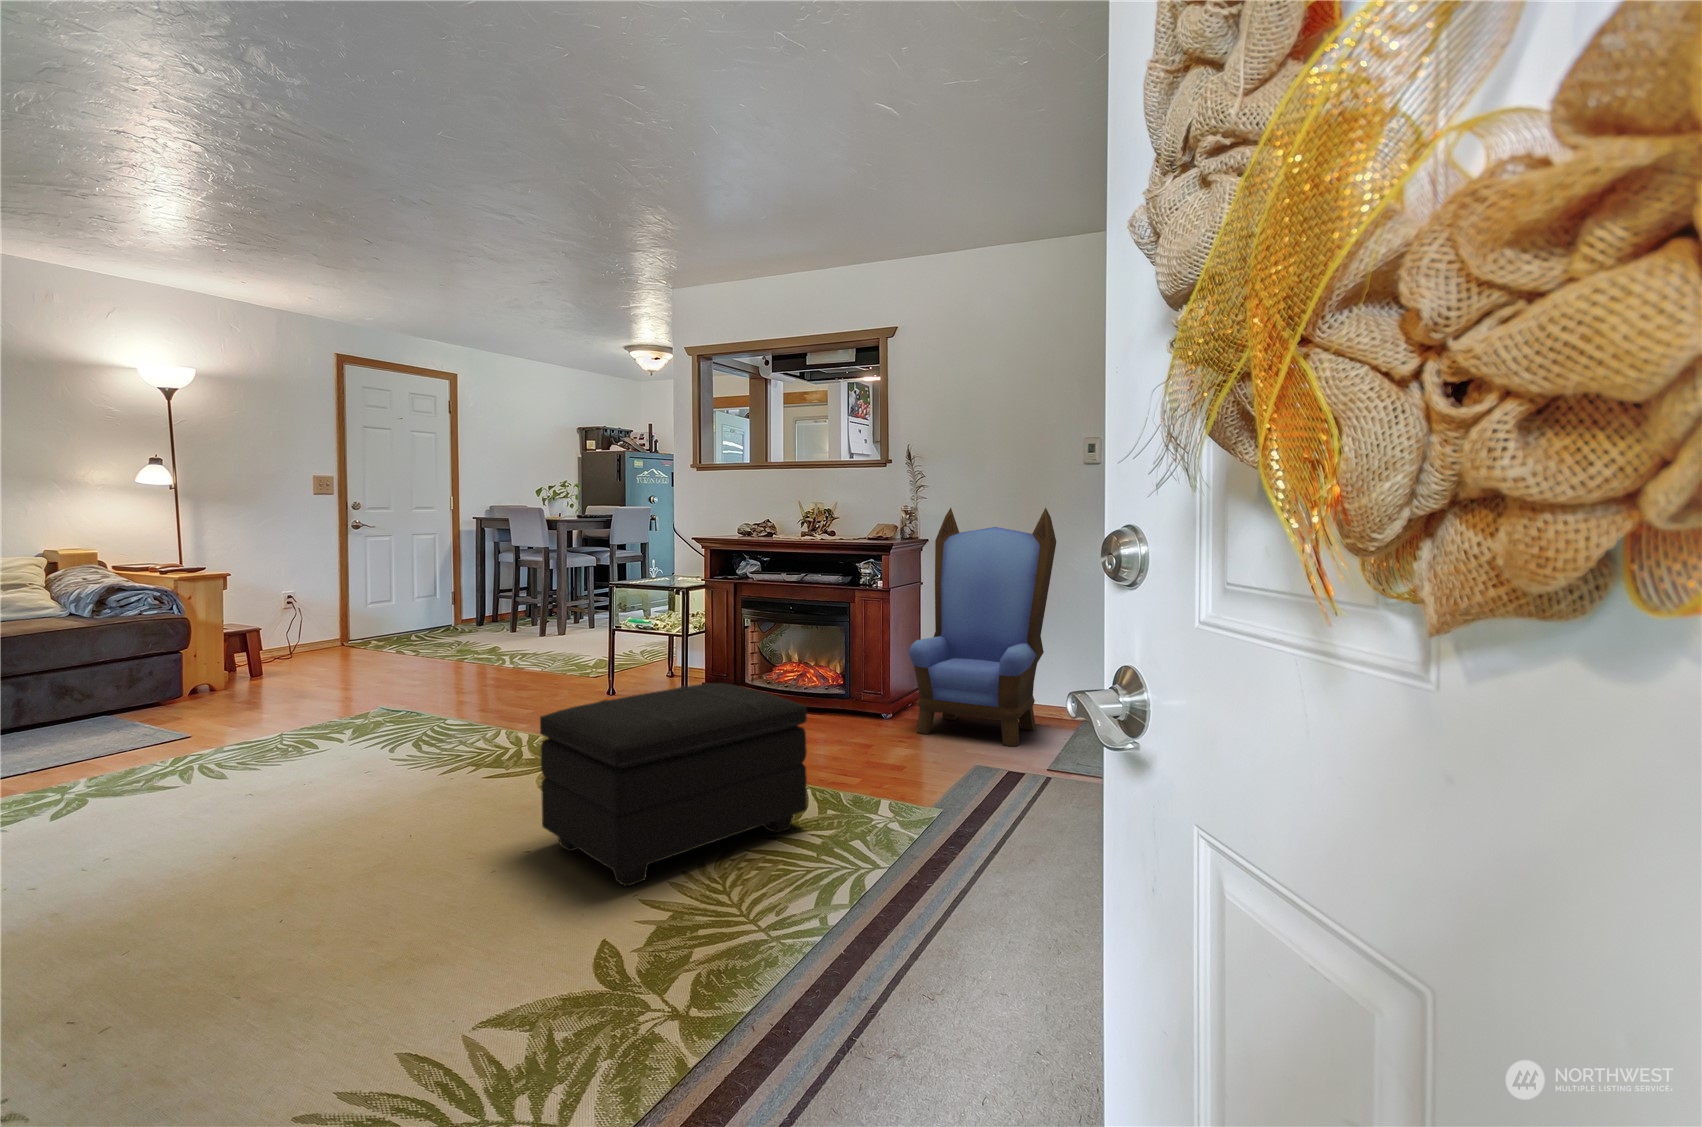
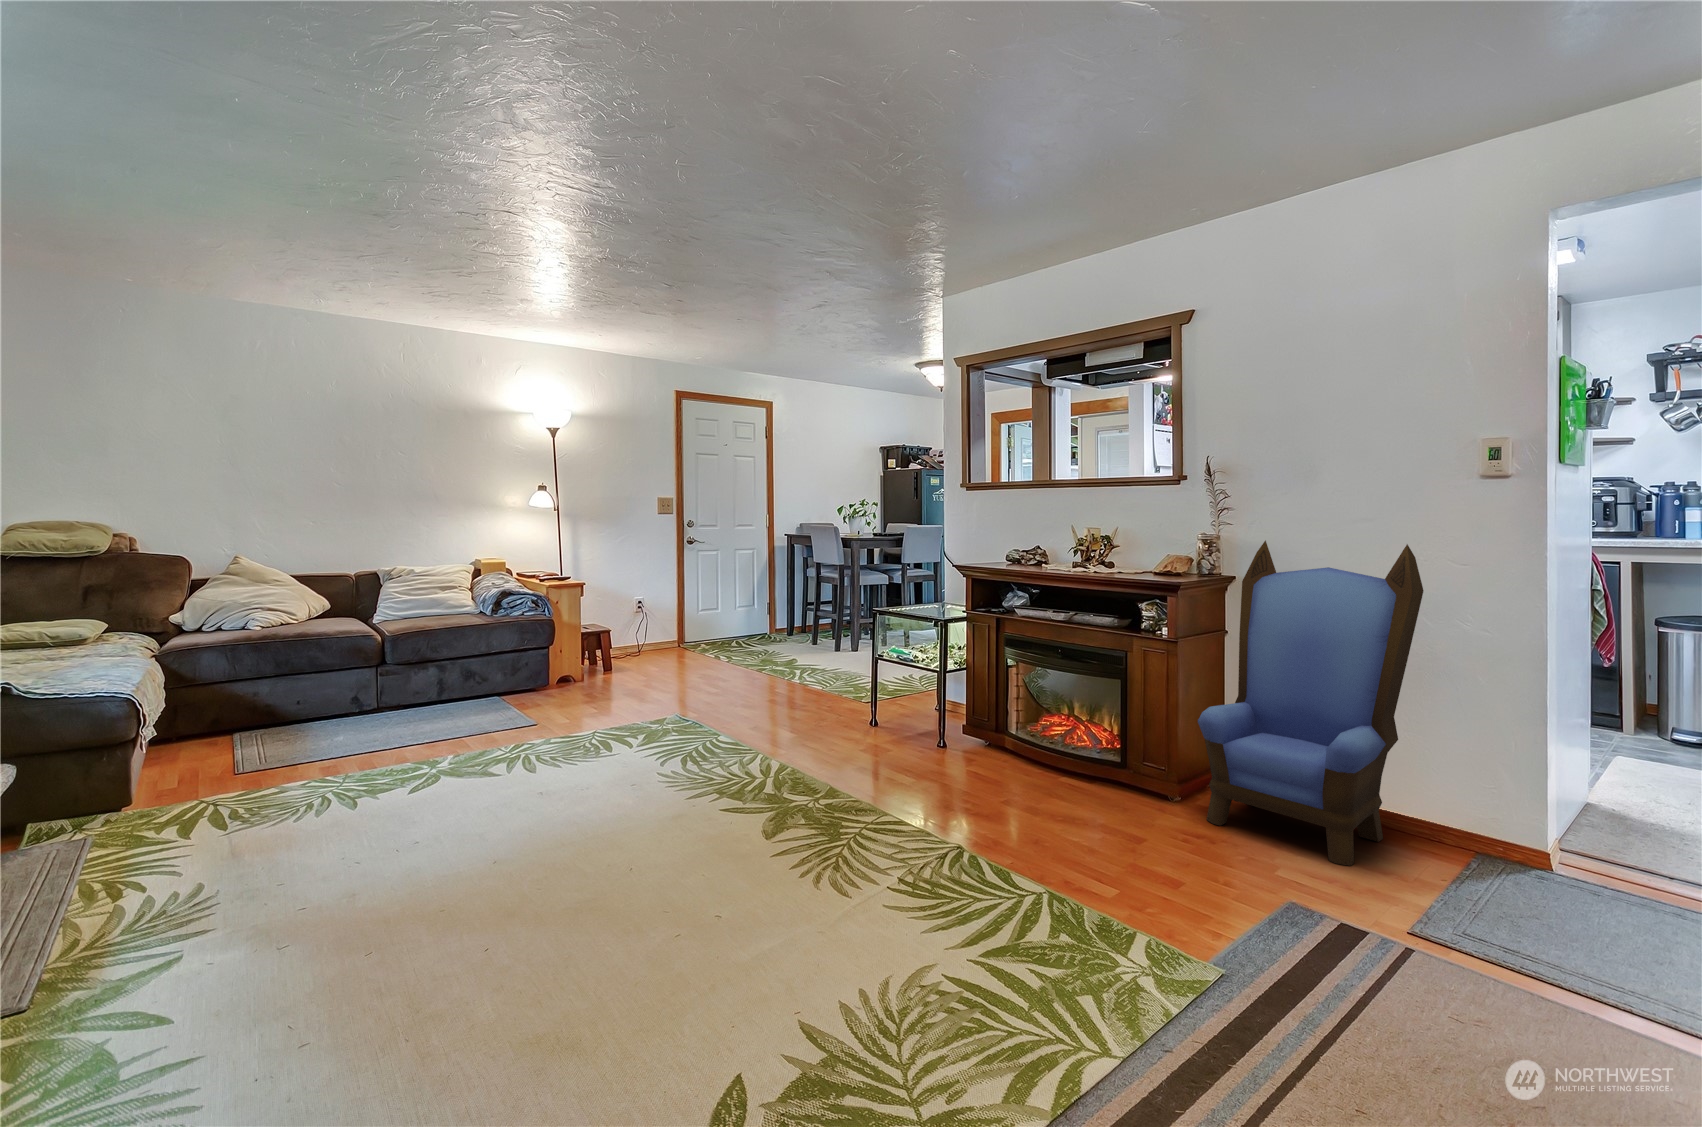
footstool: present [540,683,807,886] -> none [731,752,1030,1002]

